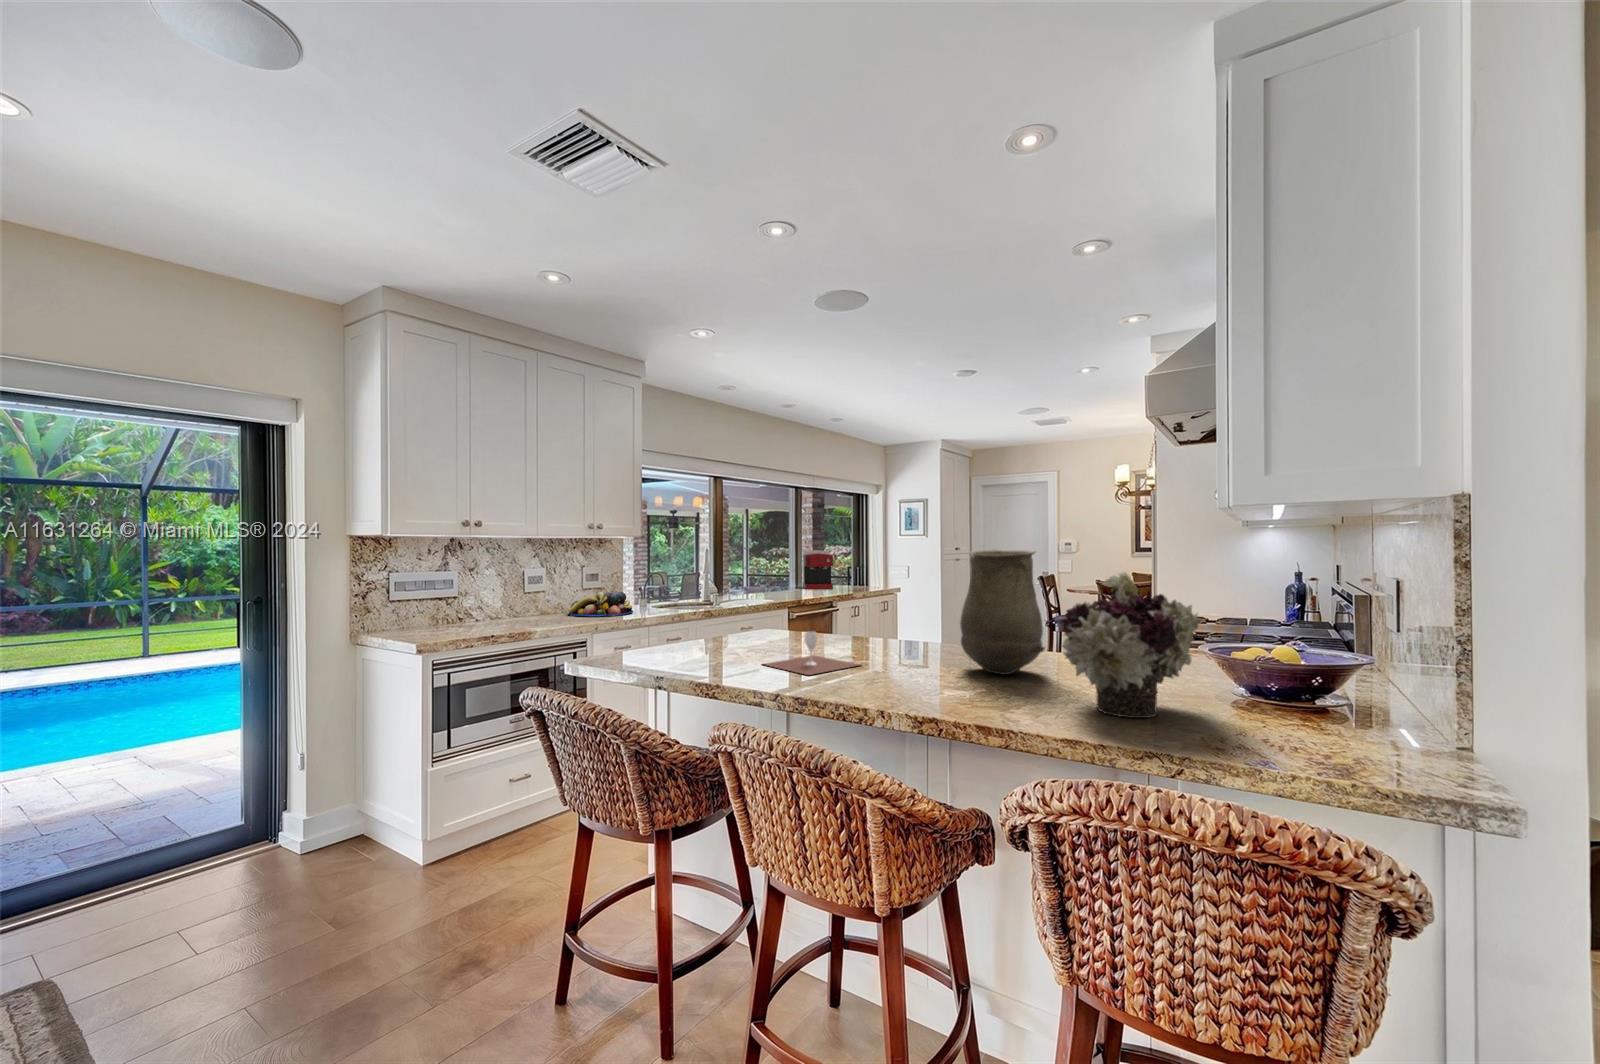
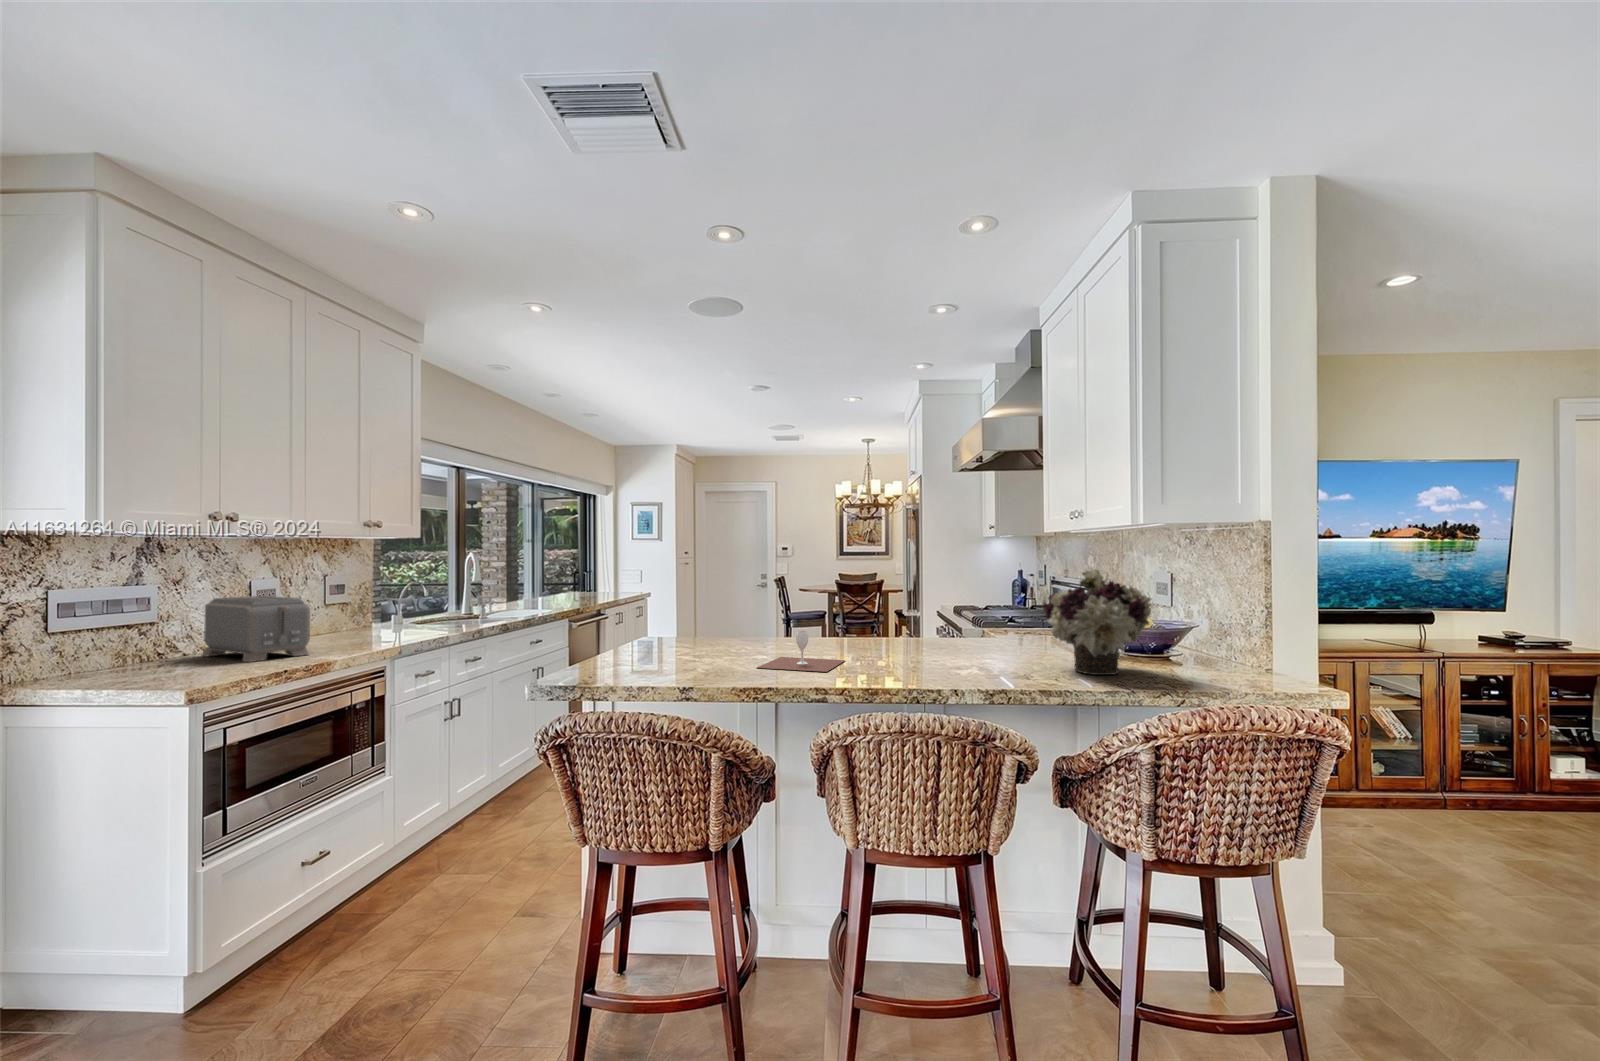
vase: present [960,549,1045,675] -> none [921,551,1001,658]
coffee maker: present [803,550,833,589] -> none [540,557,582,602]
toaster: none [485,580,536,627] -> present [202,596,310,662]
fruit bowl: present [568,592,633,617] -> none [315,608,413,643]

